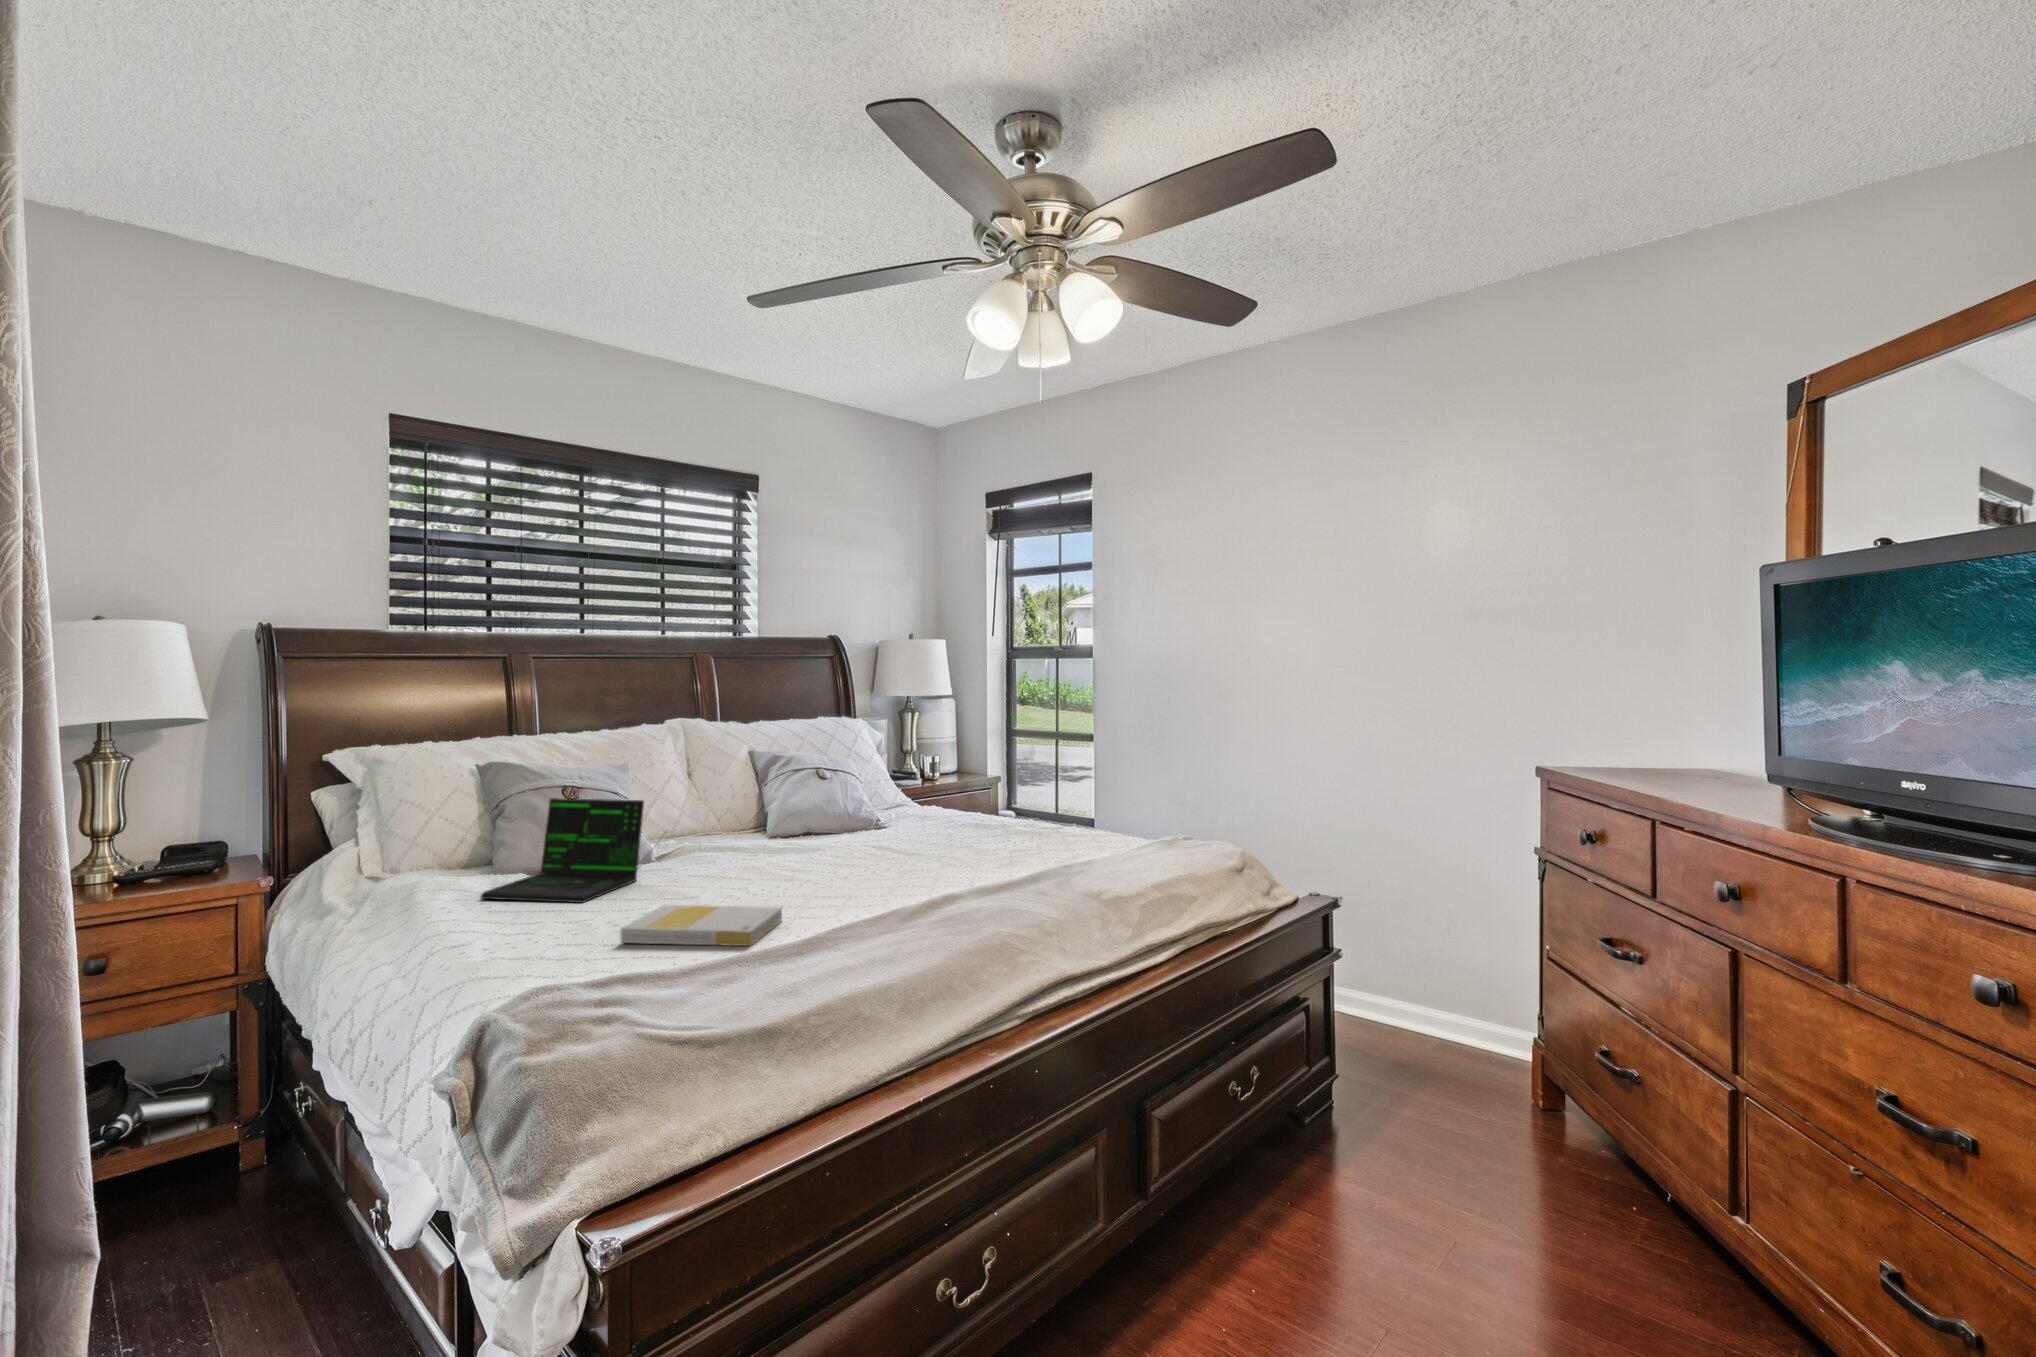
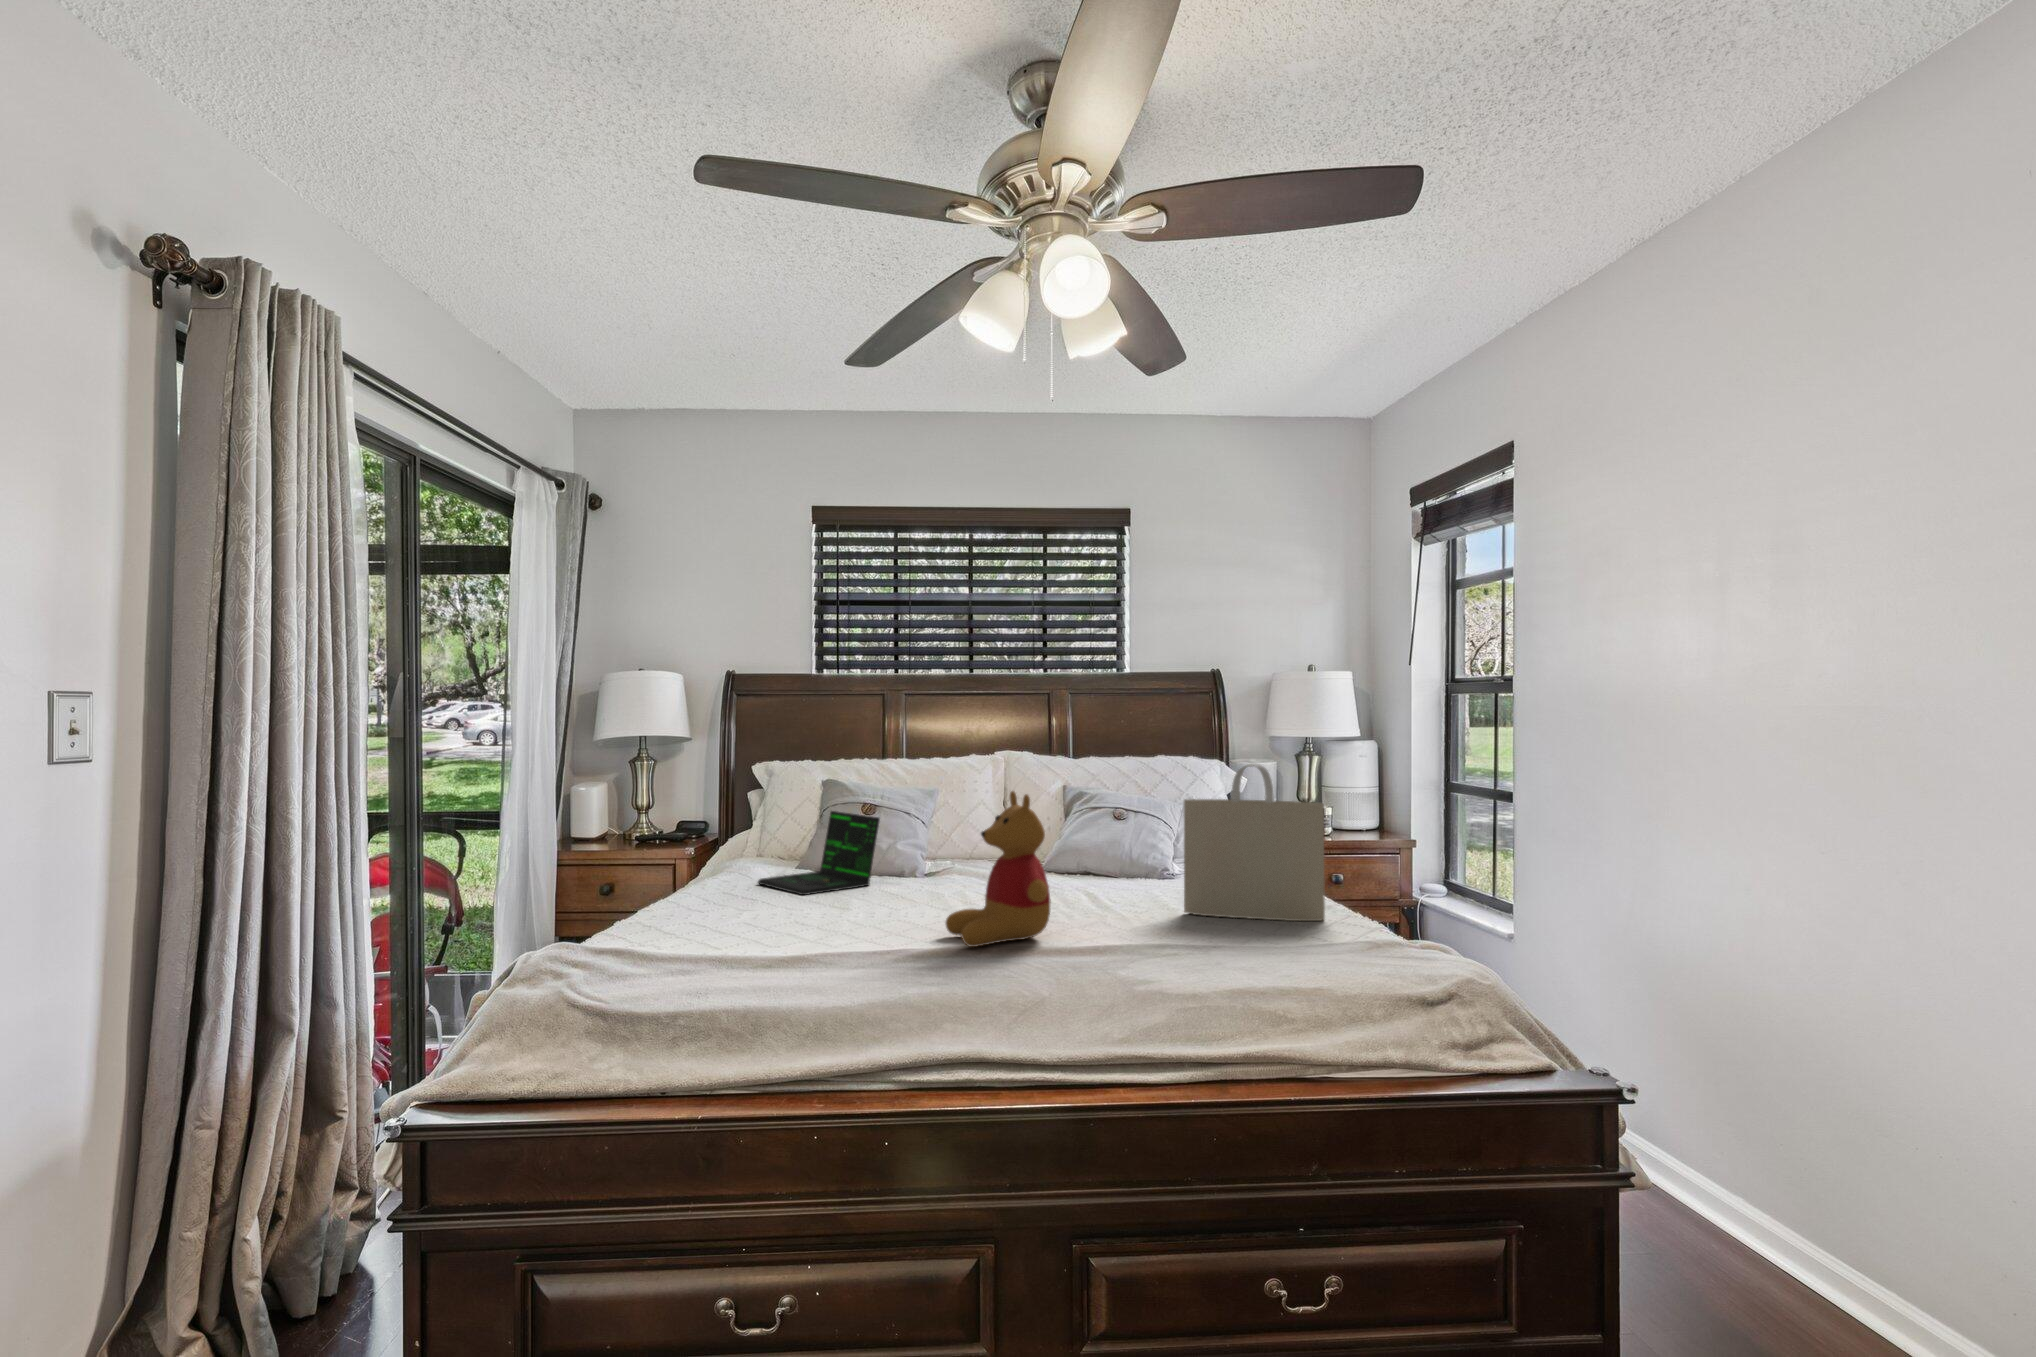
tote bag: none [1018,720,1129,861] -> present [1184,763,1325,921]
stuffed bear: none [876,756,1002,922] -> present [946,791,1051,947]
book: present [620,905,782,946] -> none [755,901,881,940]

